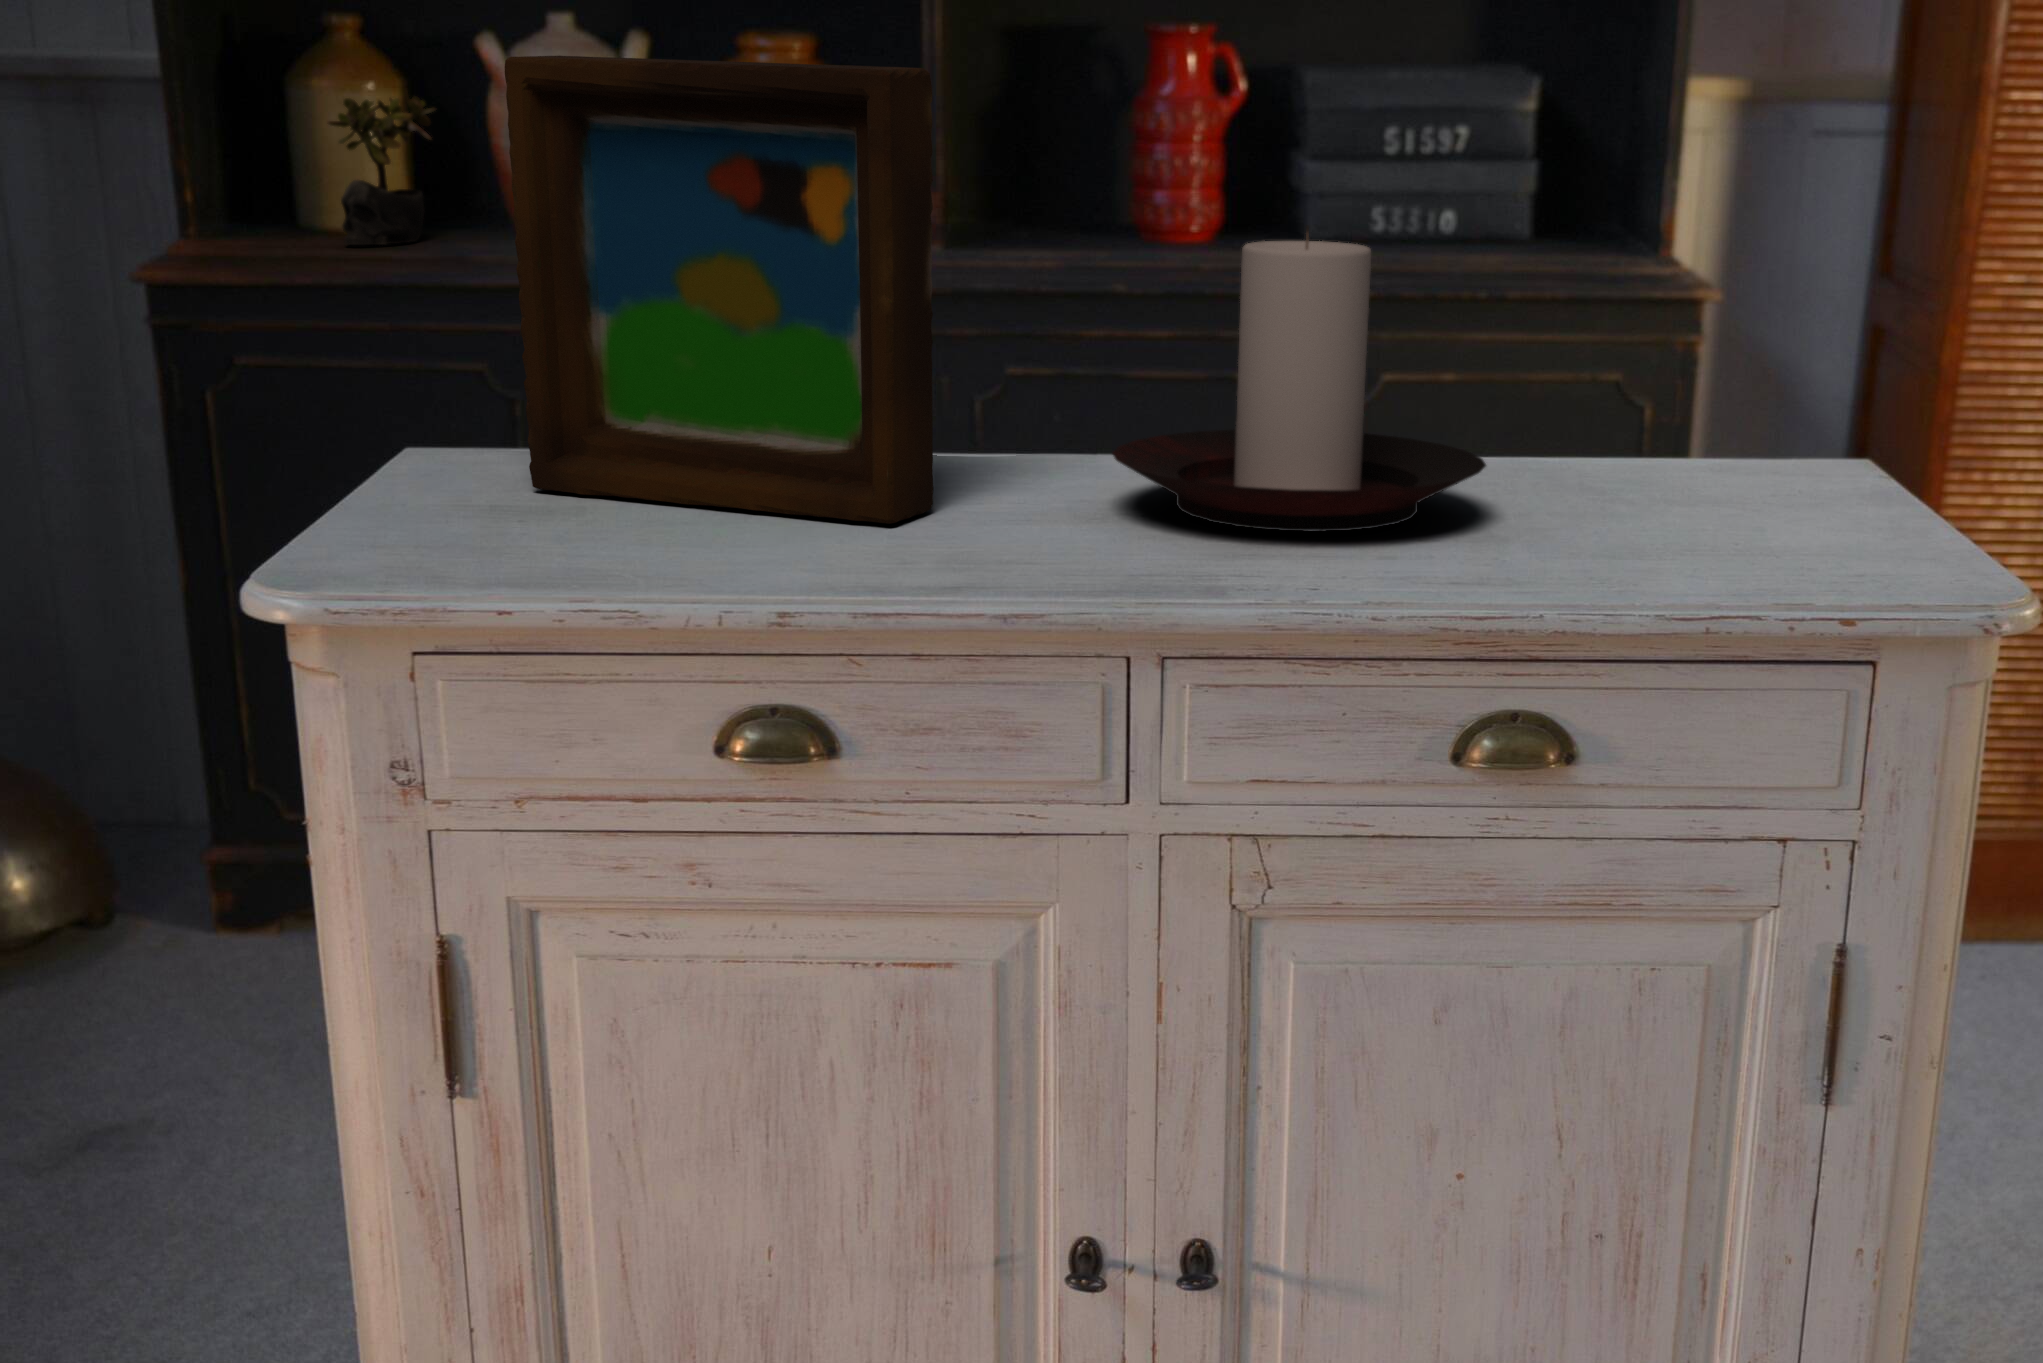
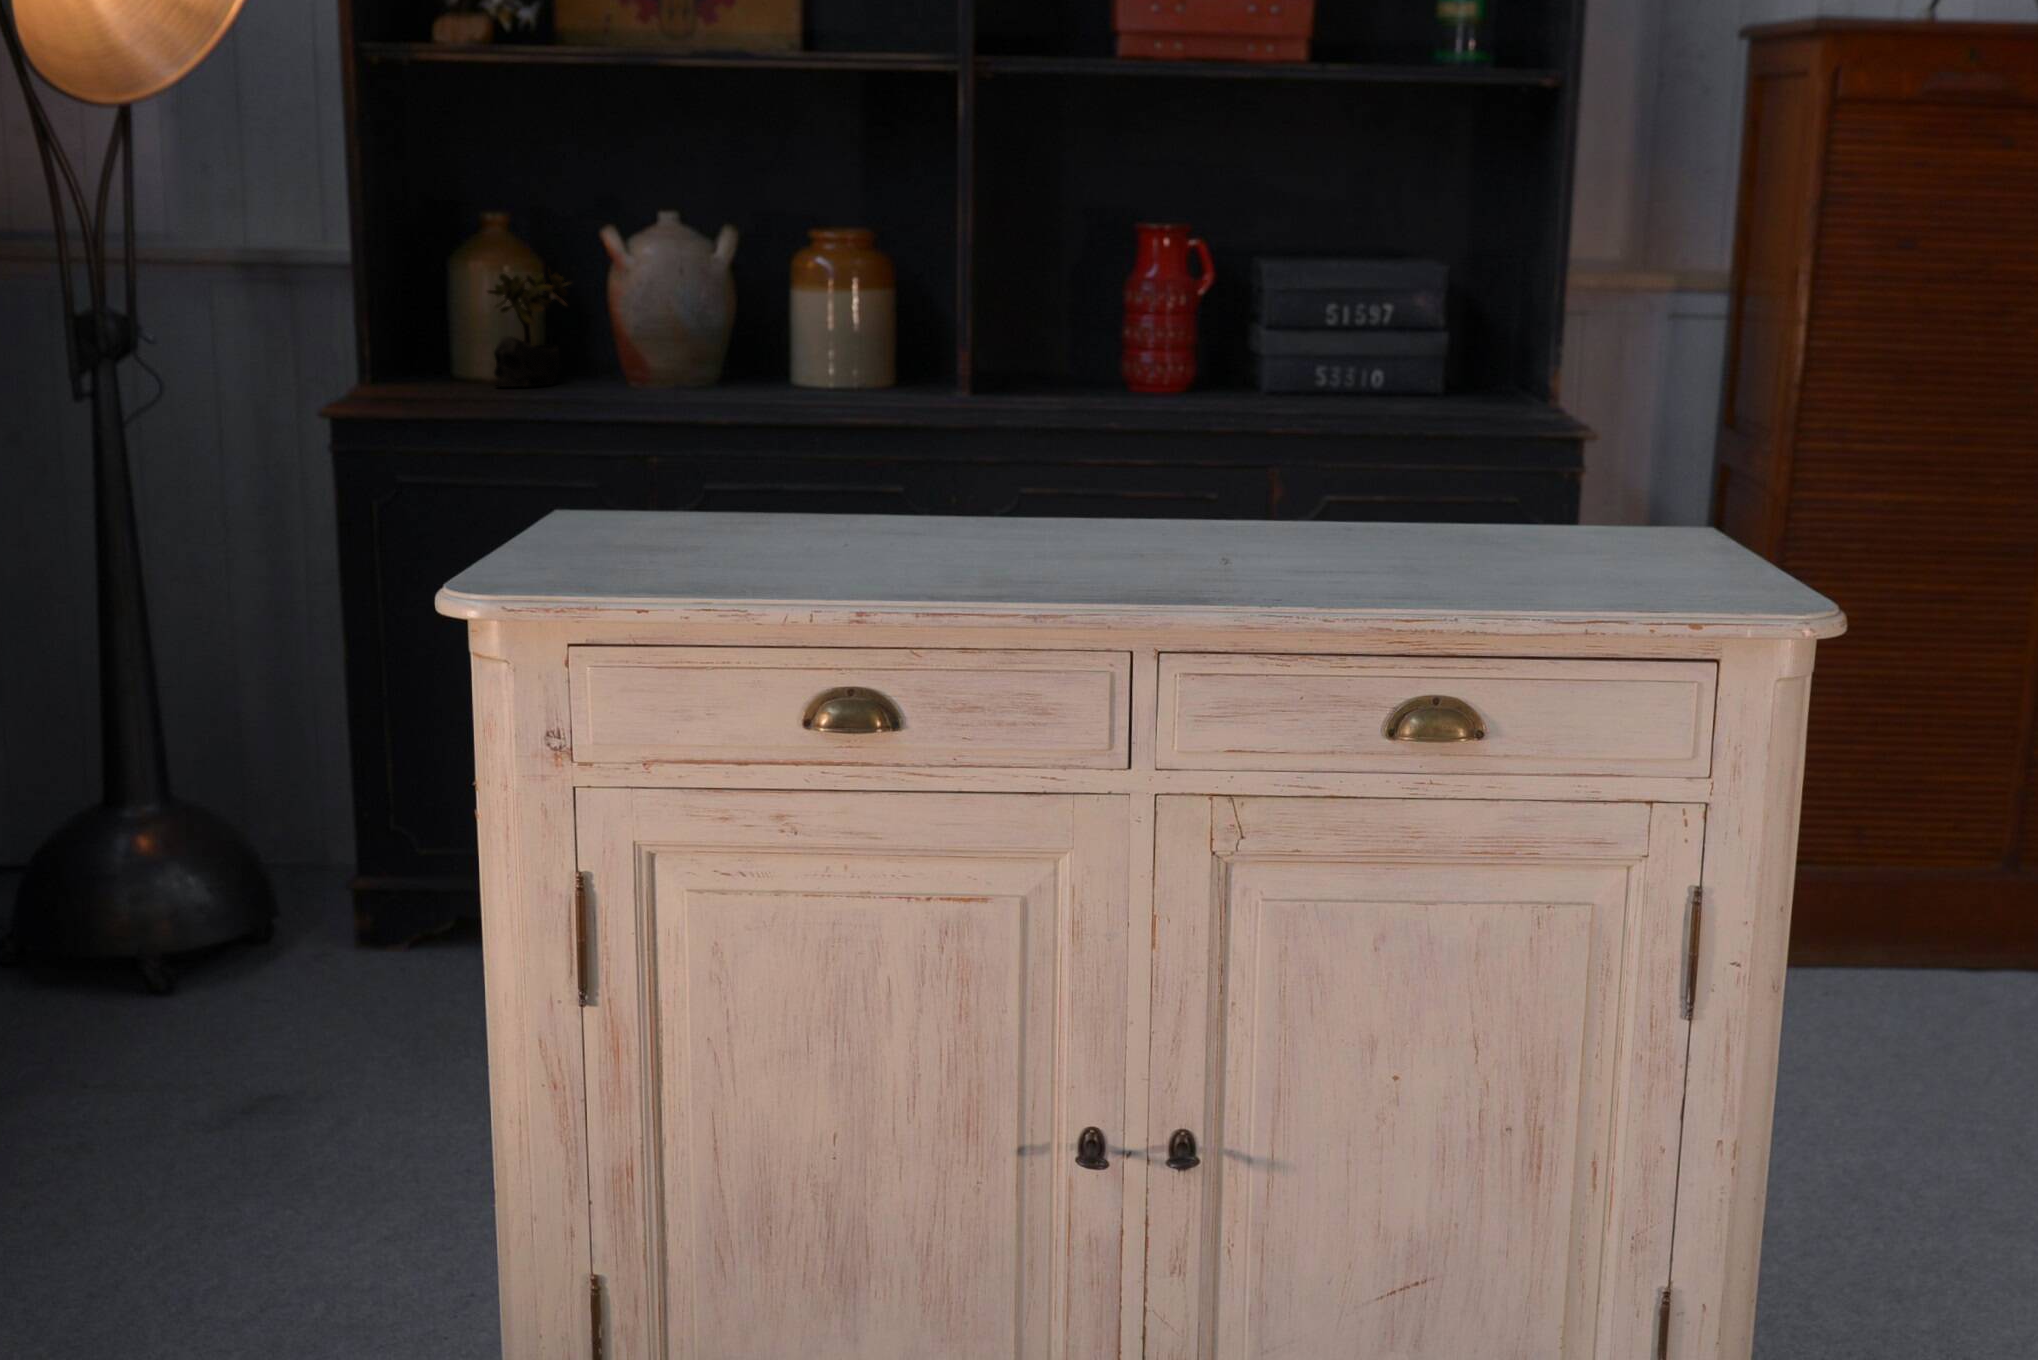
picture frame: present [504,56,933,524] -> none [651,204,980,558]
candle holder: present [1112,226,1486,532] -> none [1116,333,1410,565]

